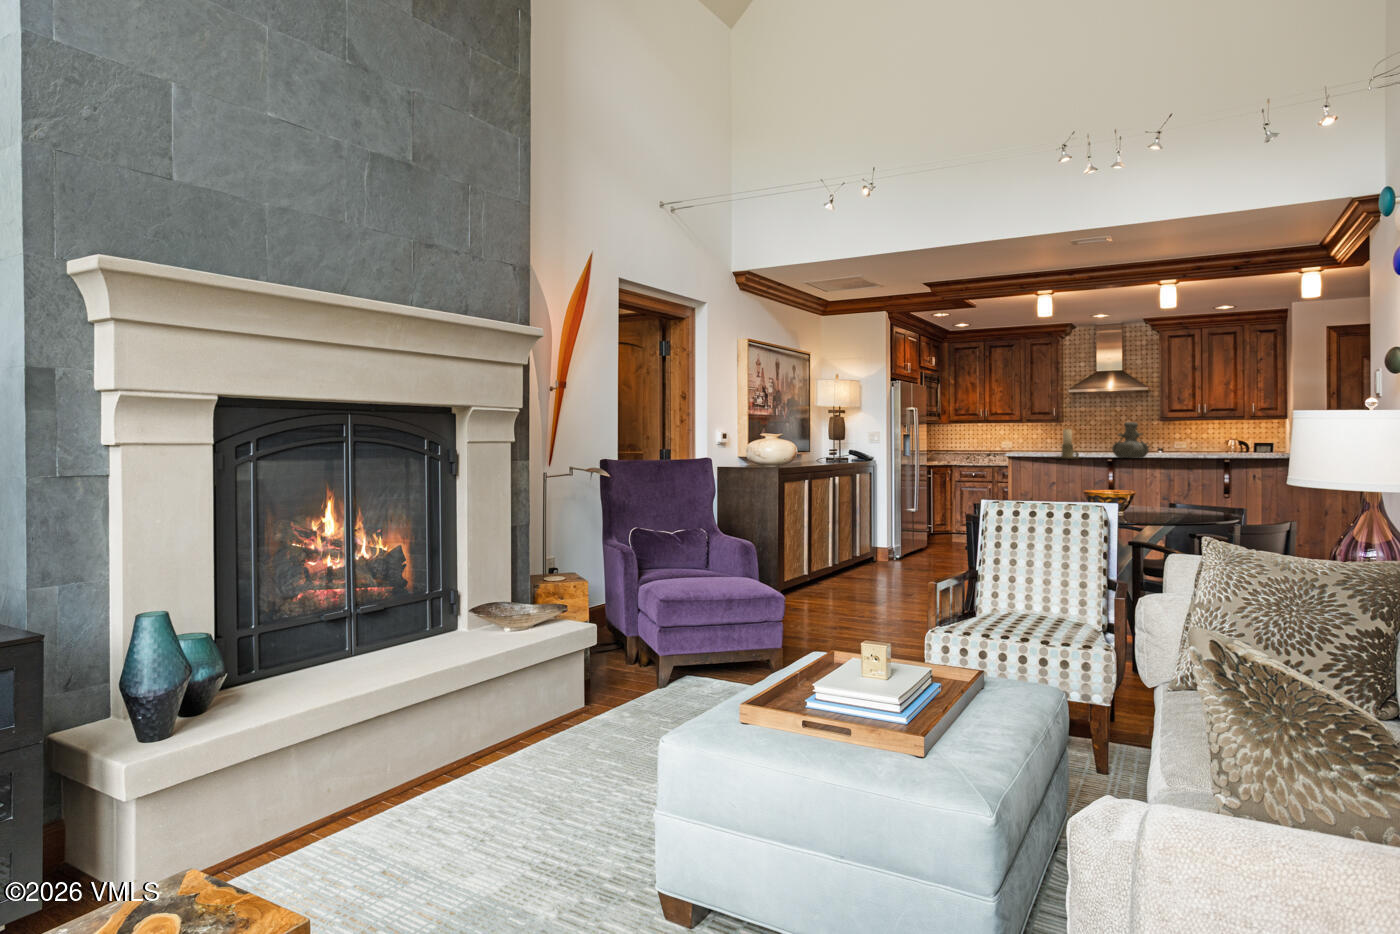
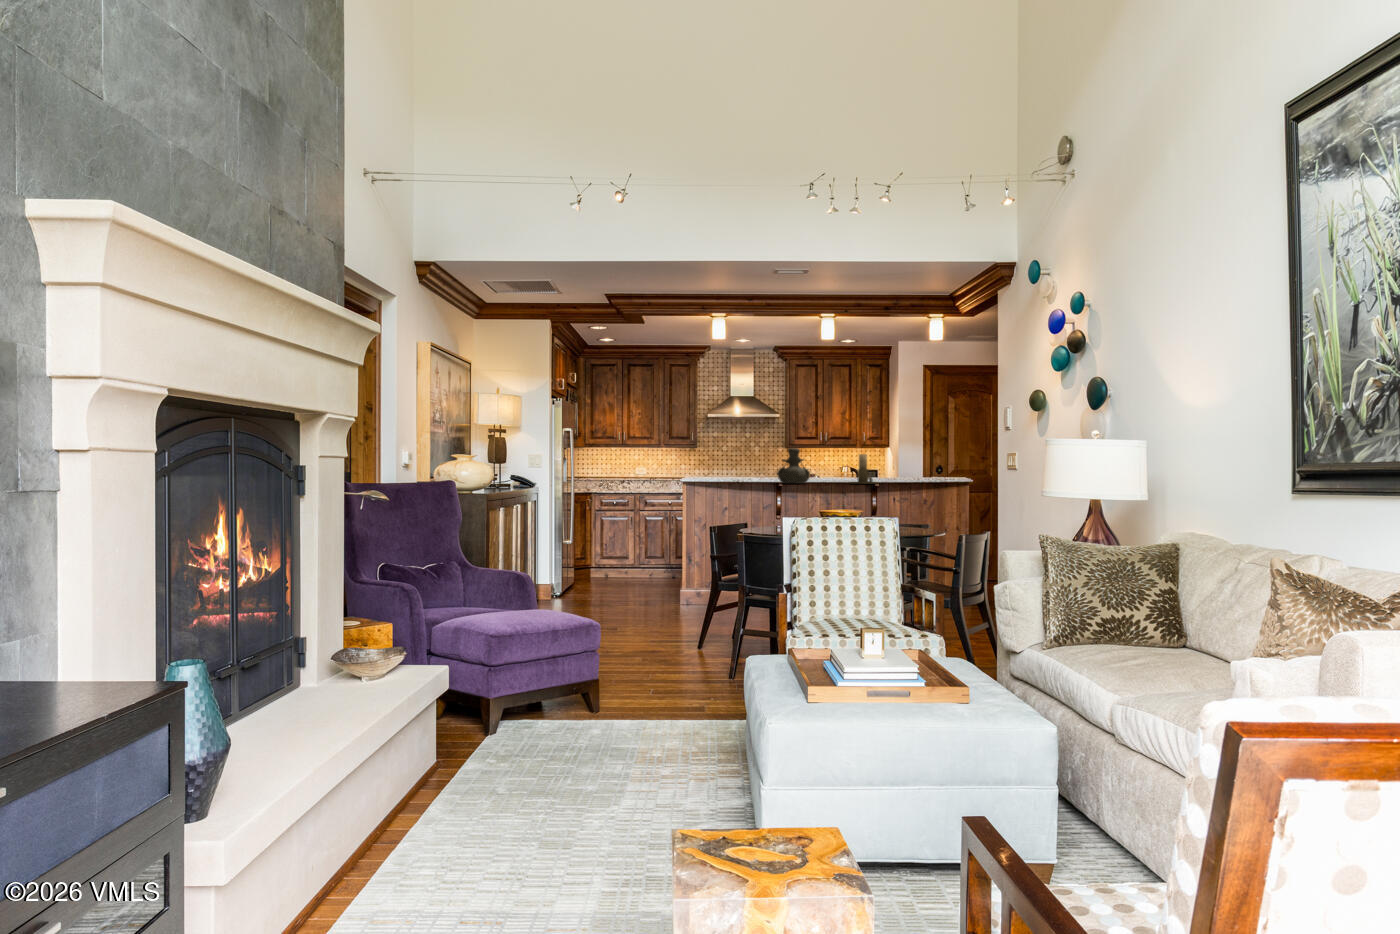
candle holder: present [1055,429,1080,459] -> present [851,454,875,484]

